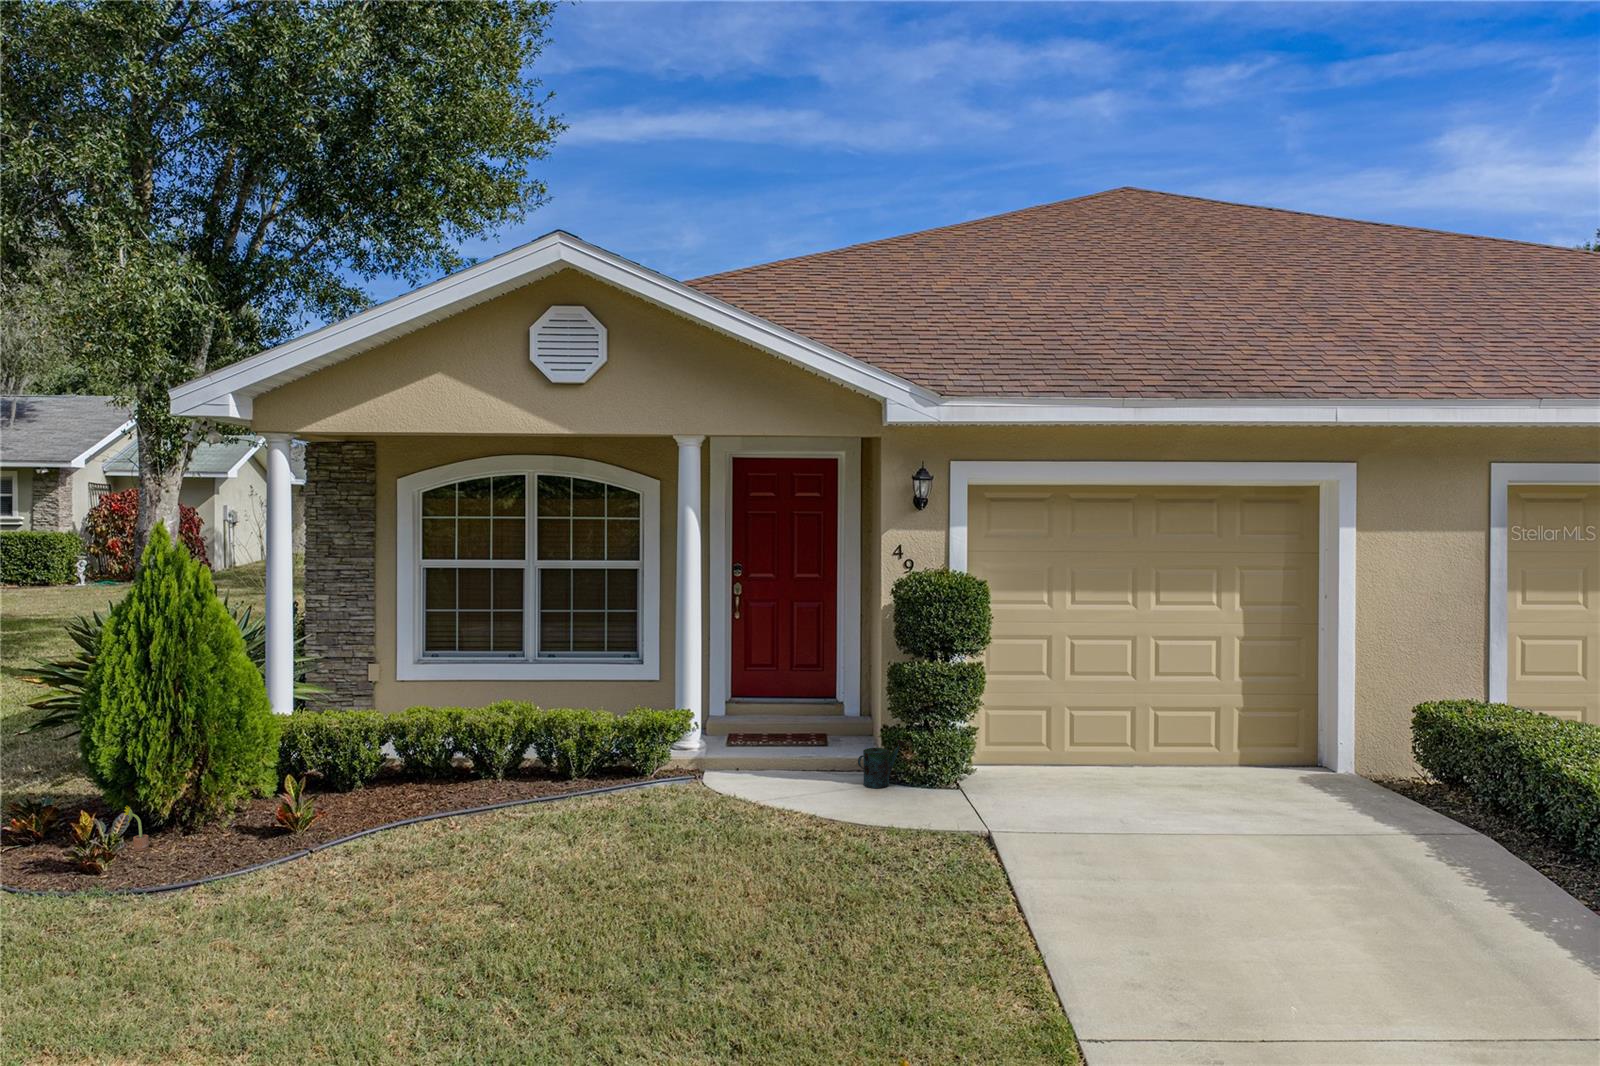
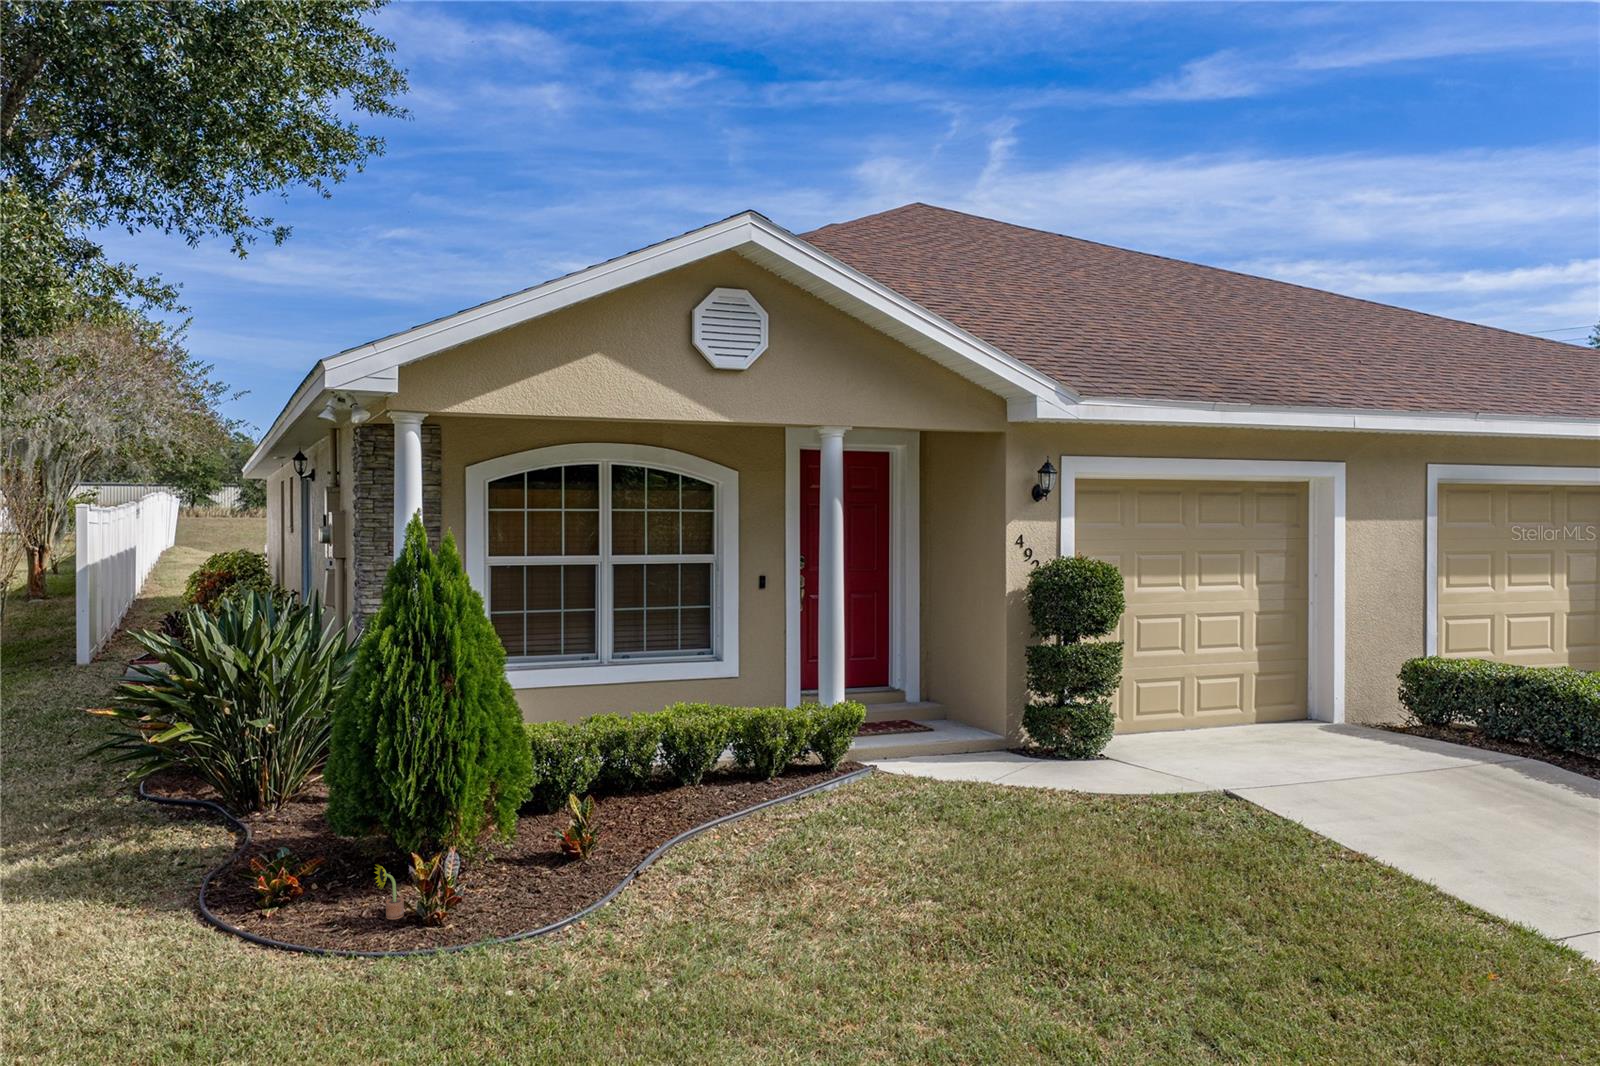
watering can: present [858,740,905,788] -> none [1029,718,1057,766]

